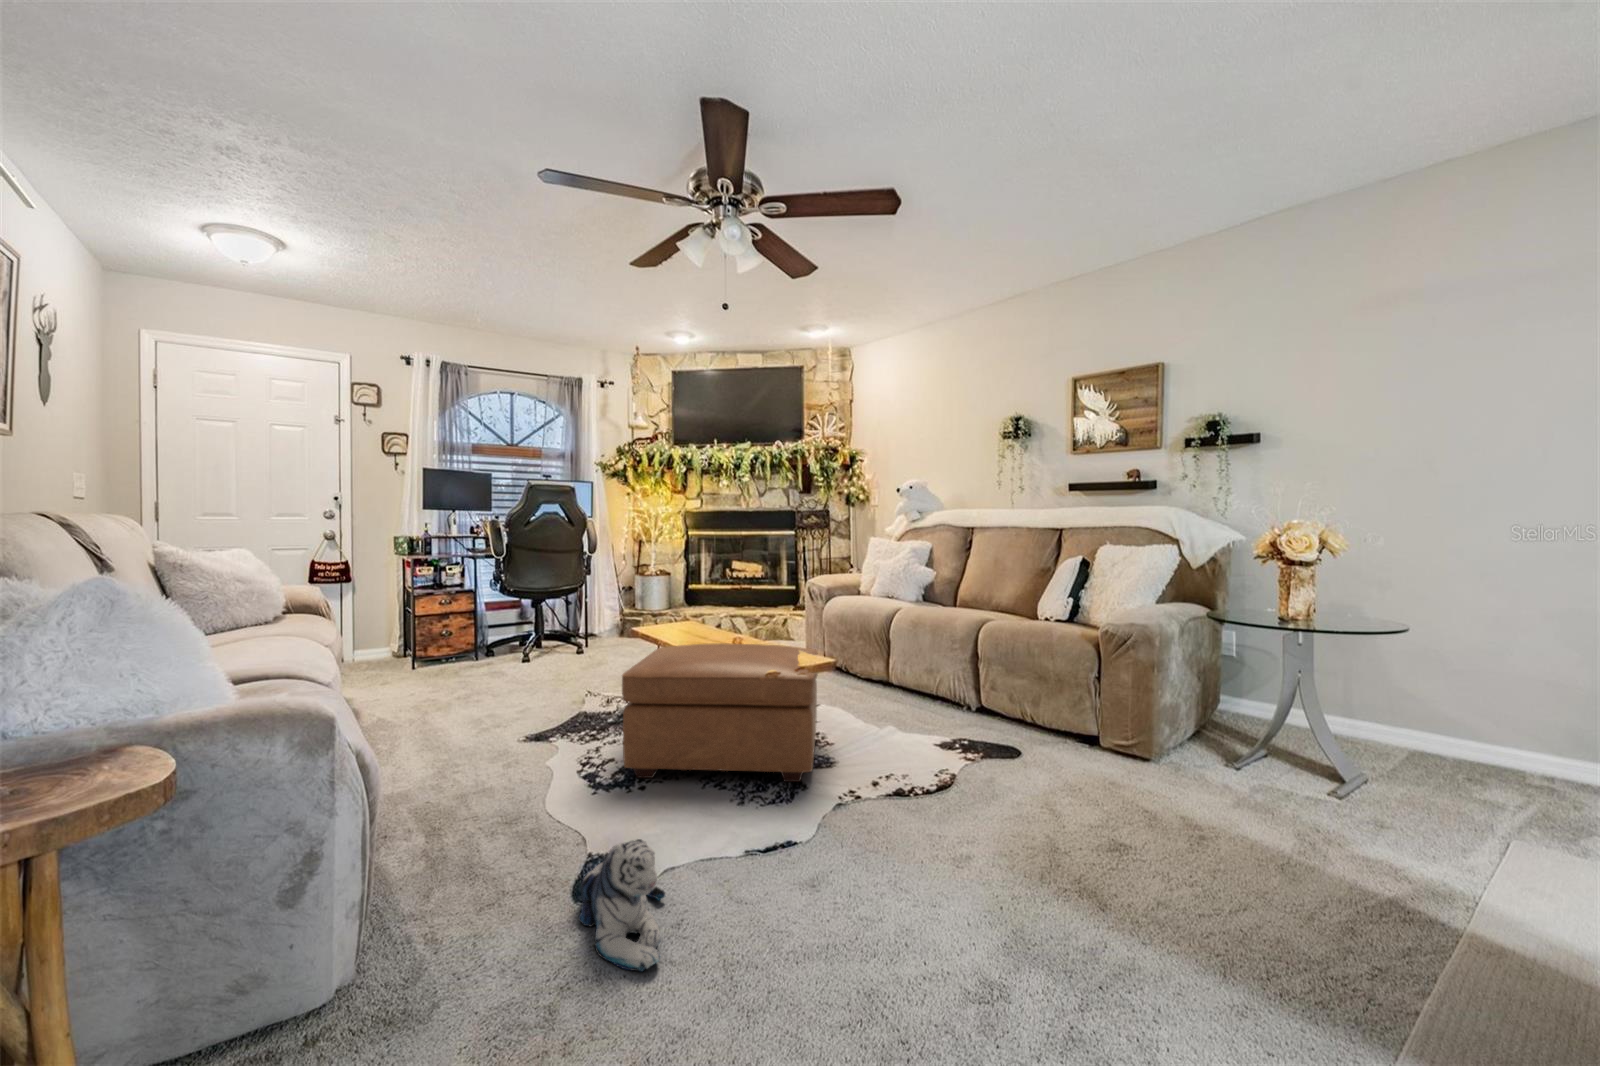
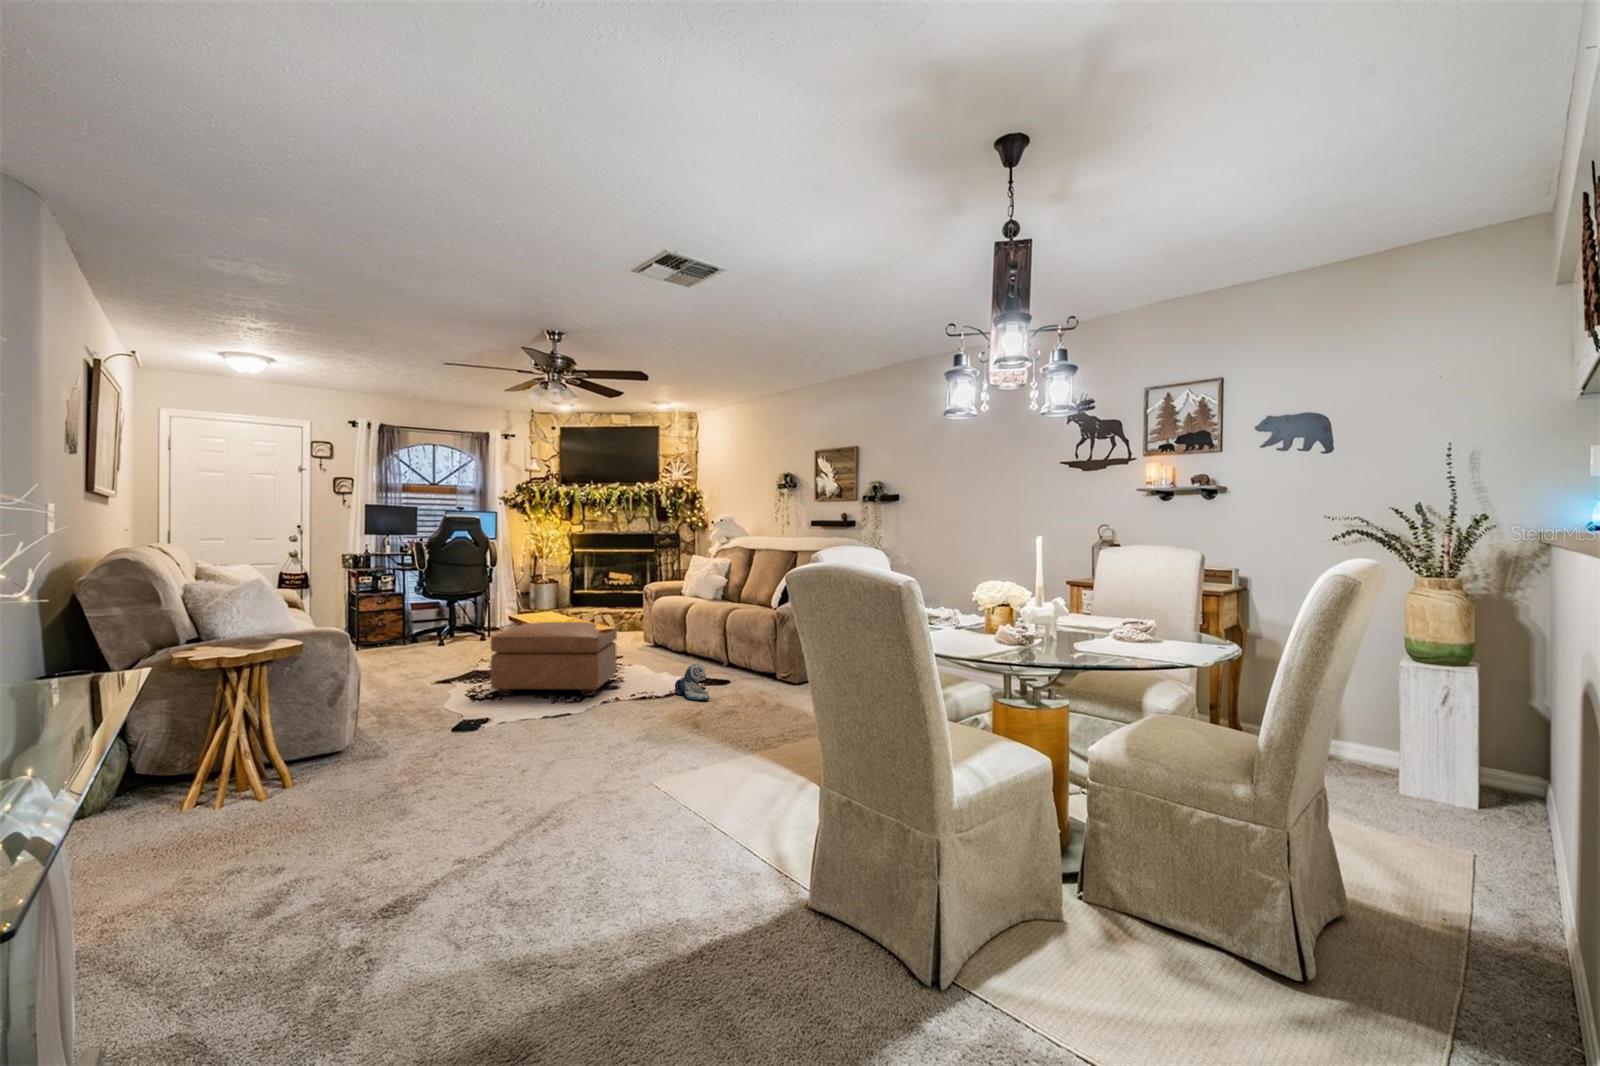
plush toy: present [578,839,665,972] -> present [675,664,709,701]

